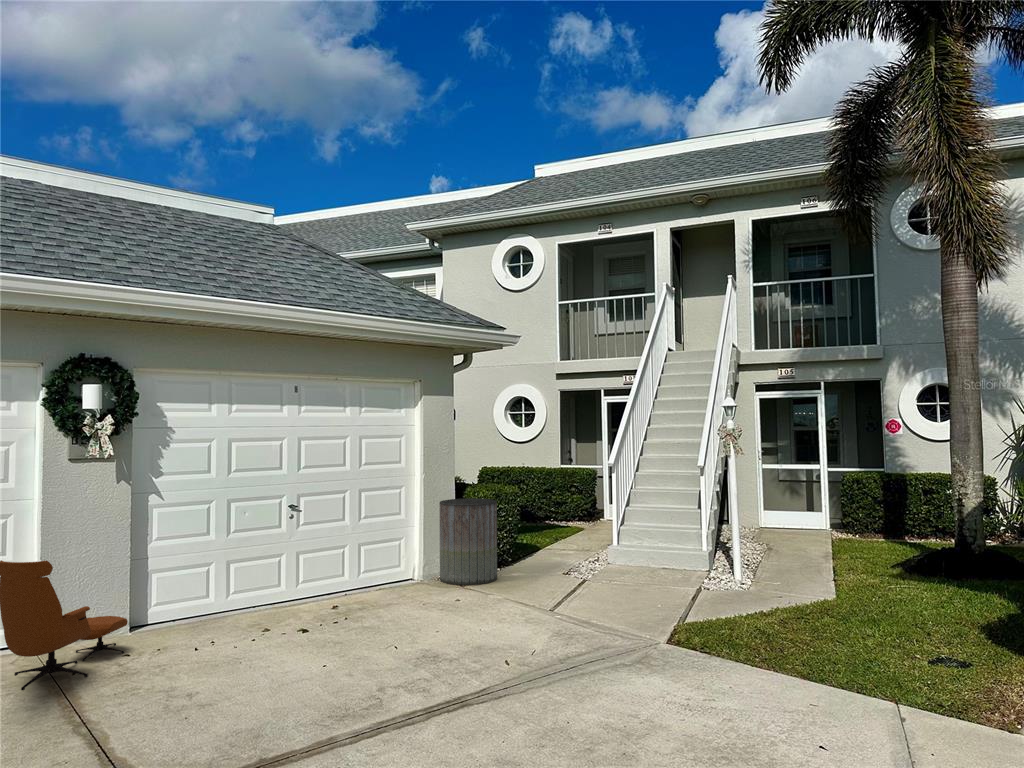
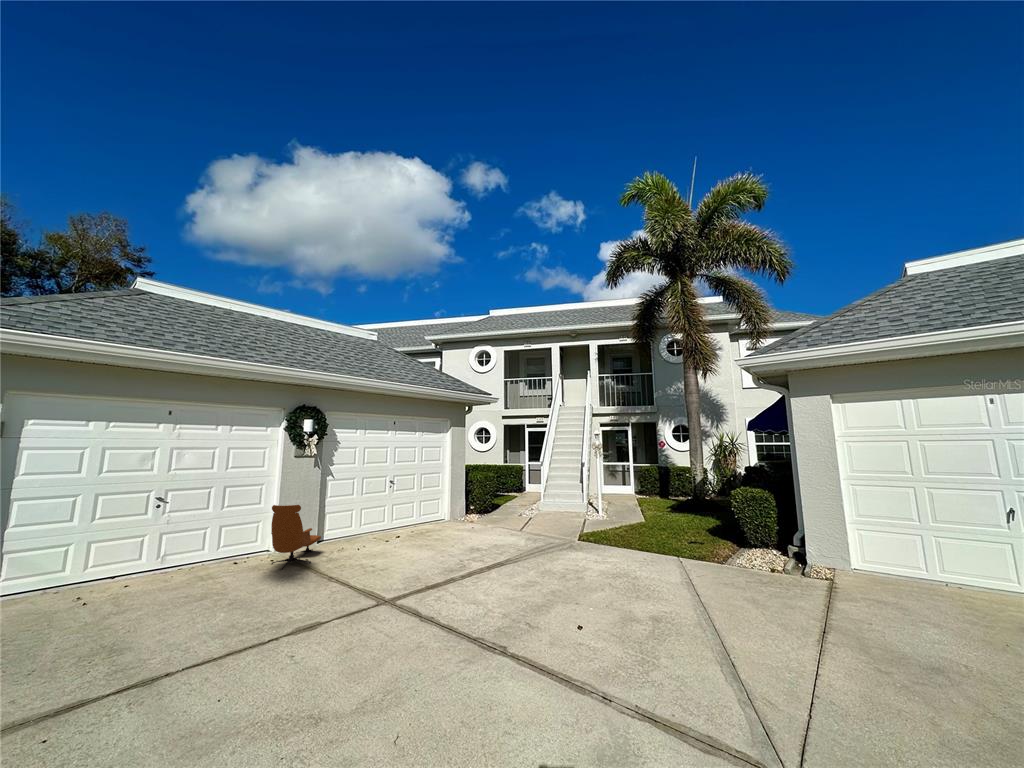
trash can: present [439,498,497,585] -> none [459,478,488,521]

